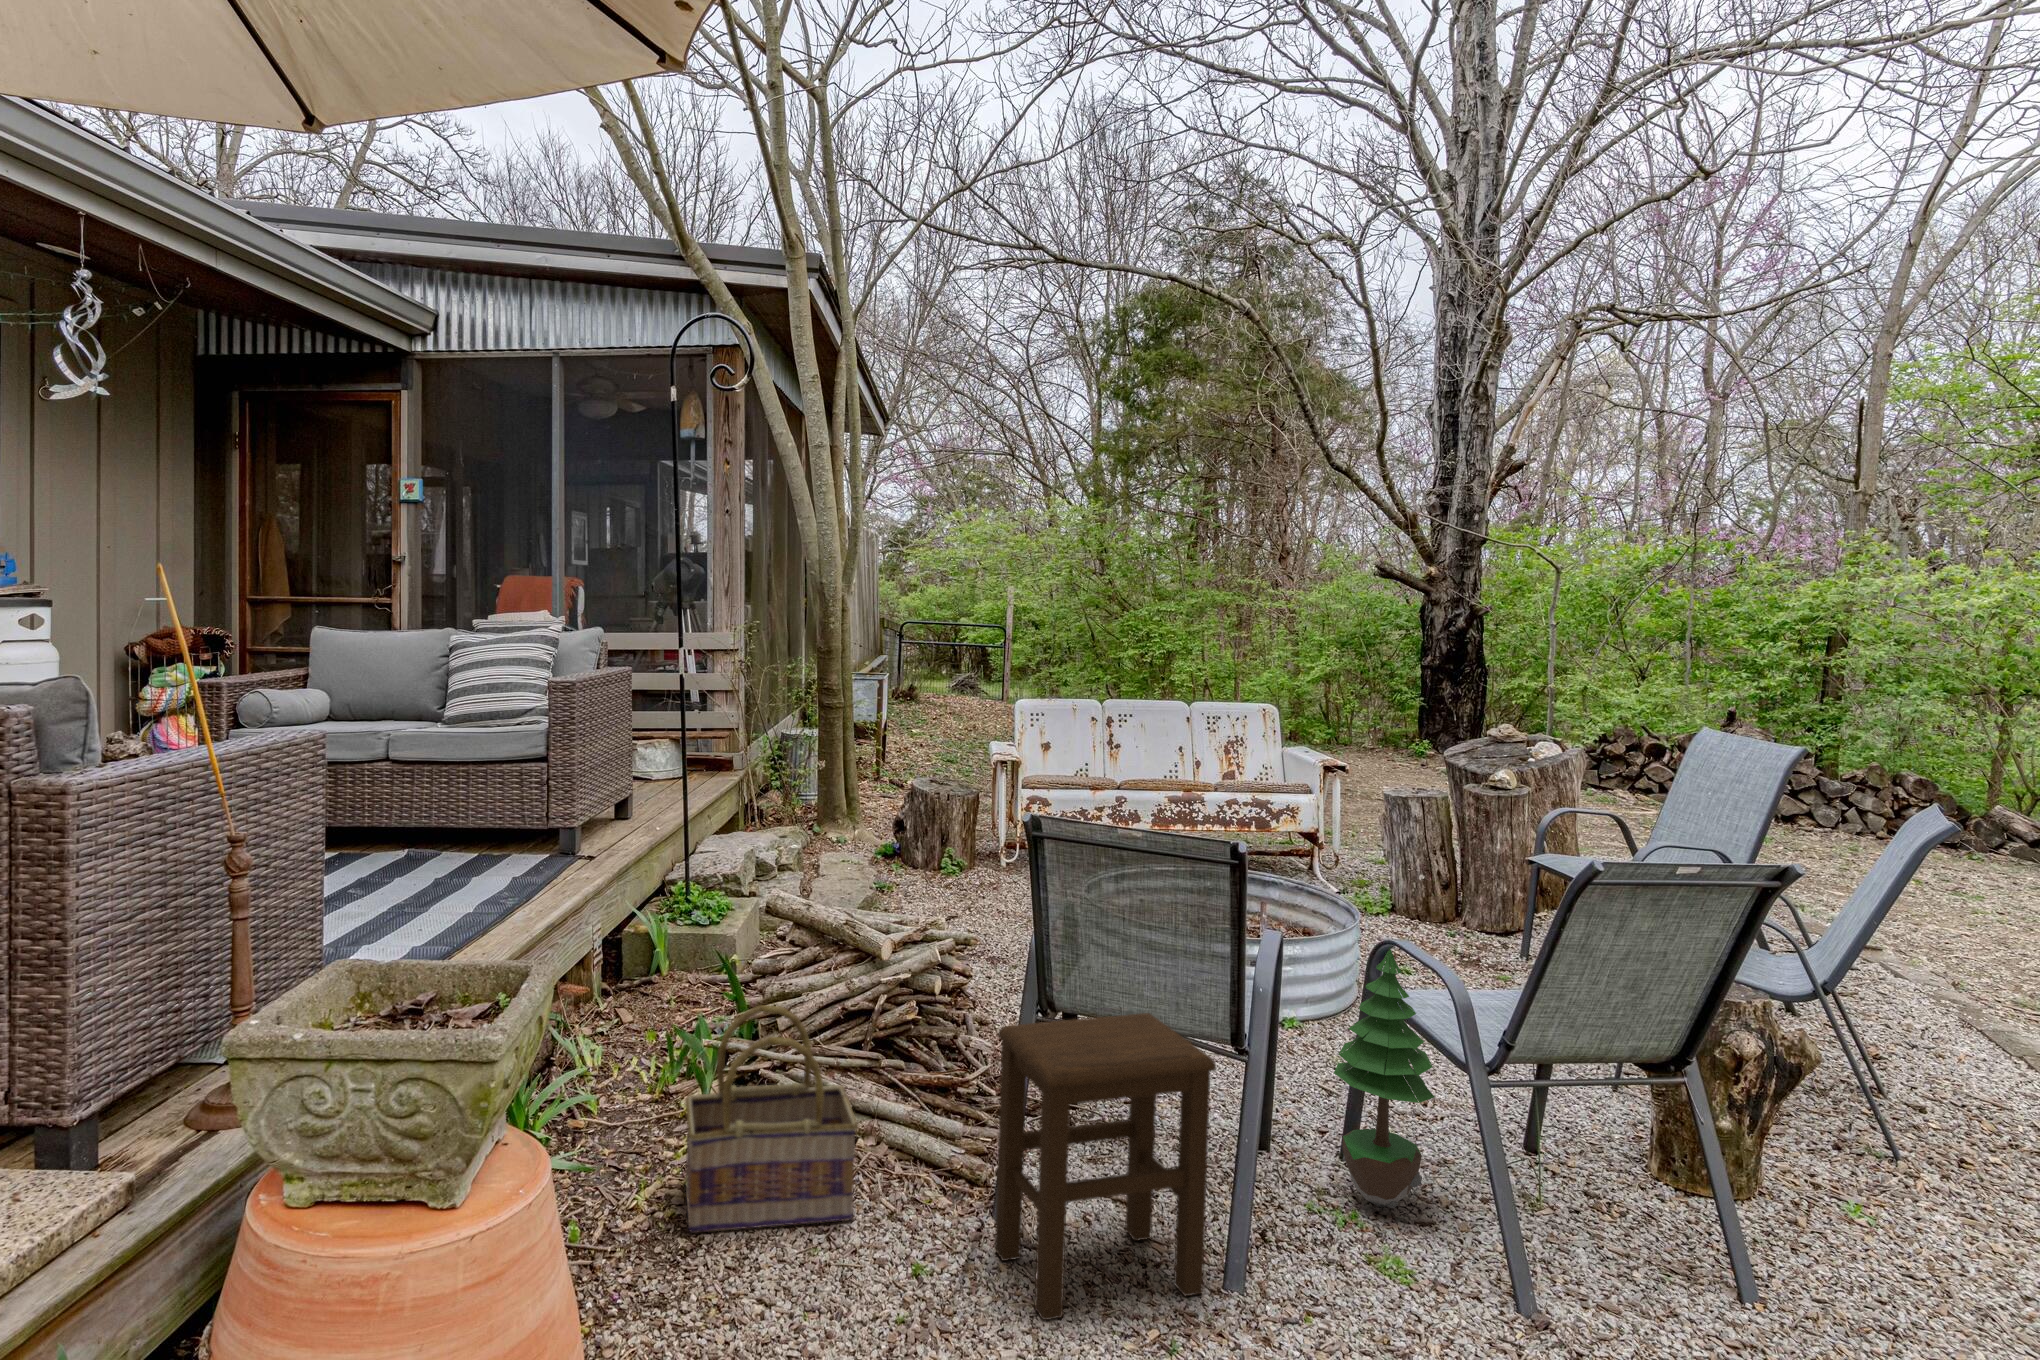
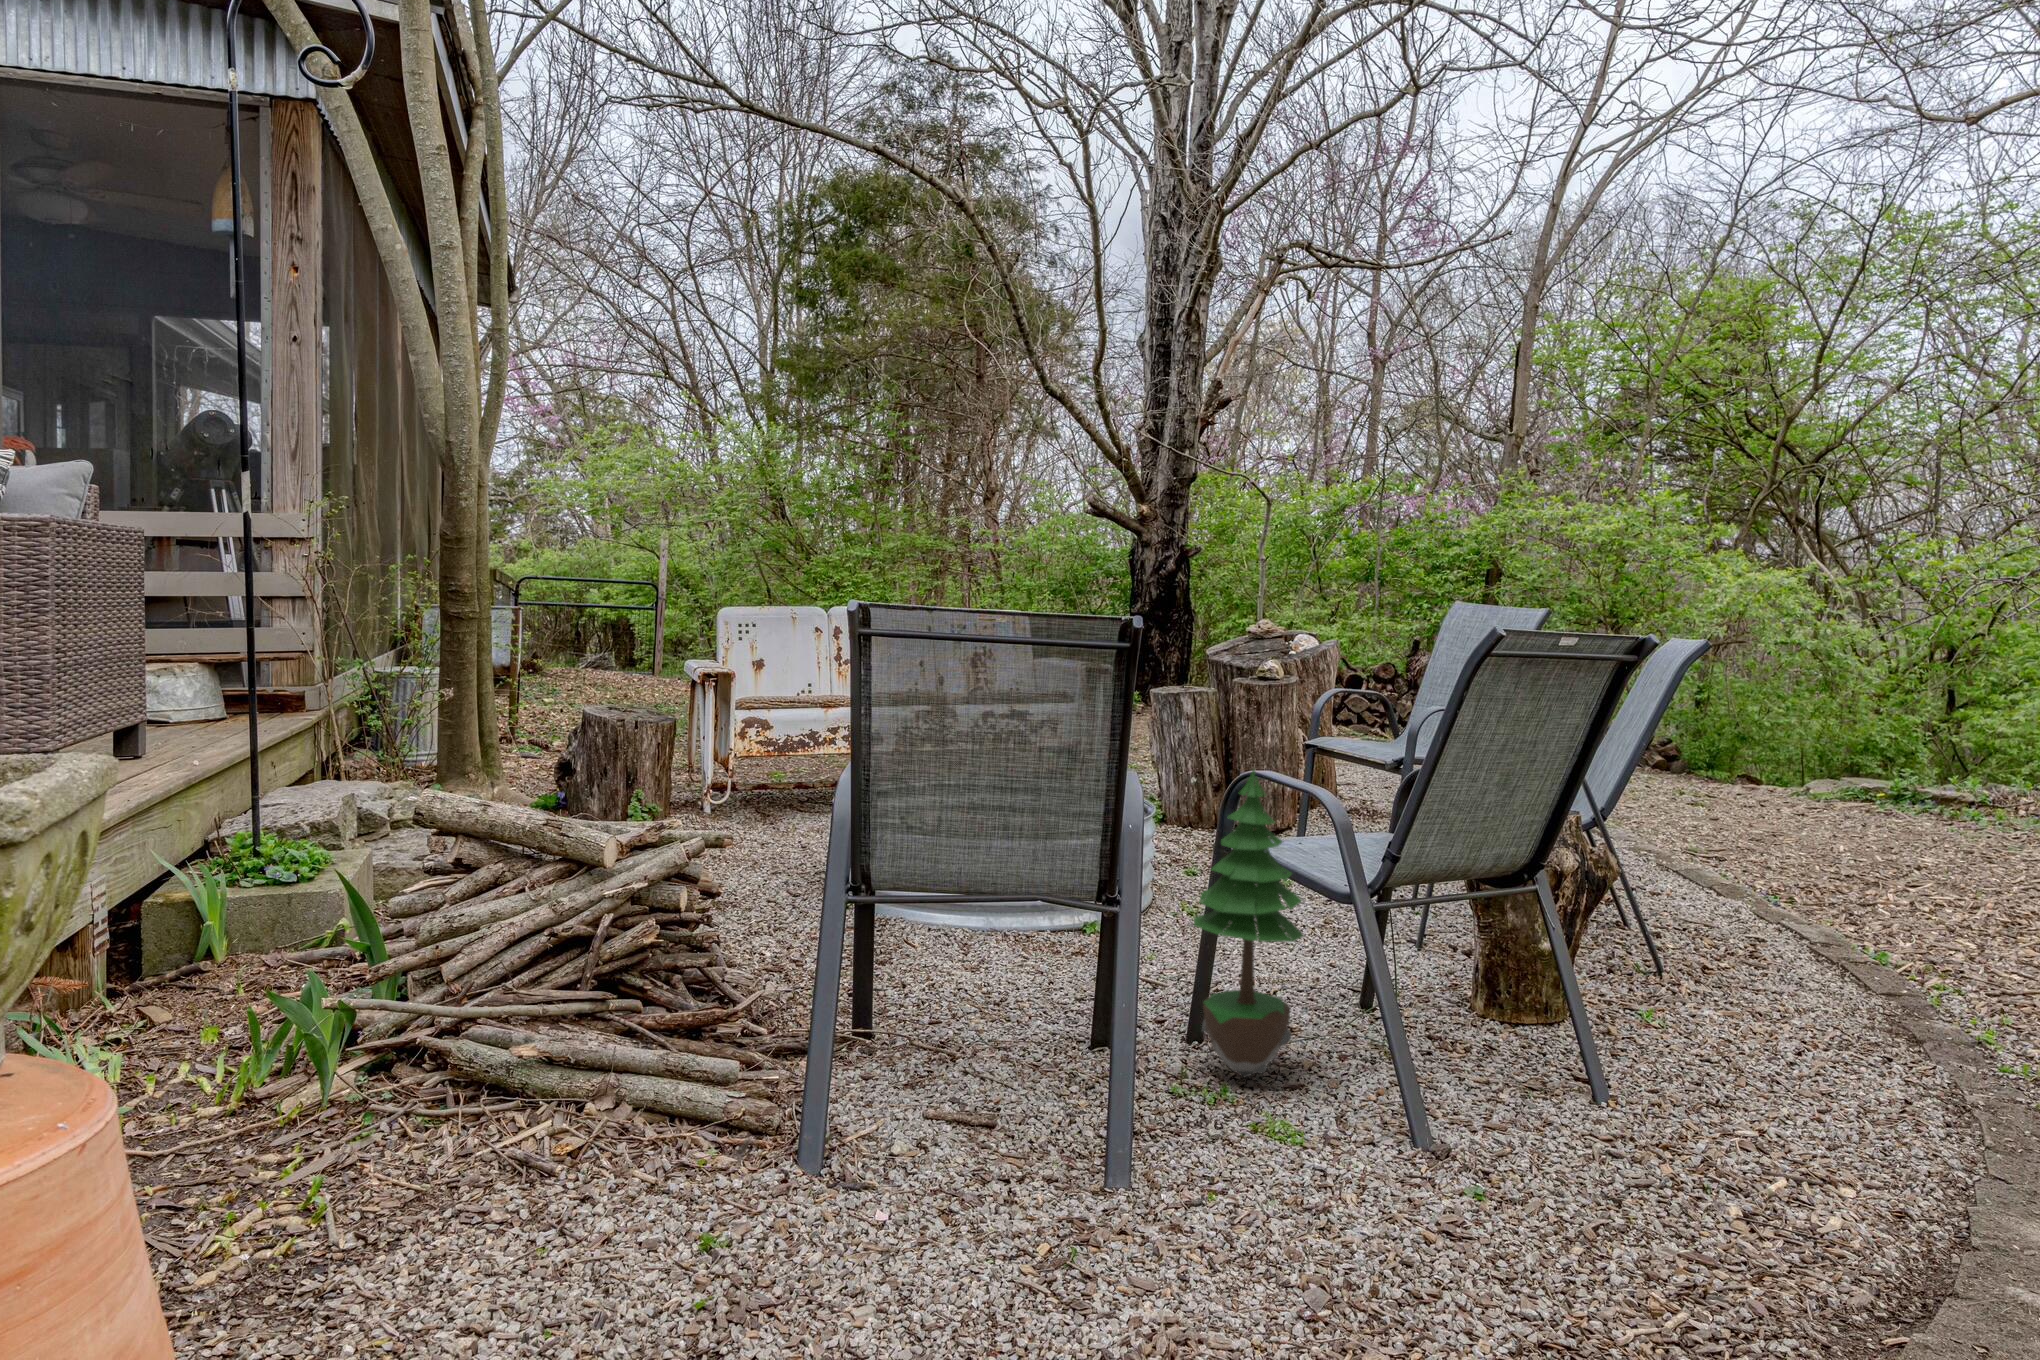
basket: present [685,1005,858,1233] -> none [308,913,602,1264]
stool: present [995,1013,1216,1320] -> none [805,863,1097,1269]

